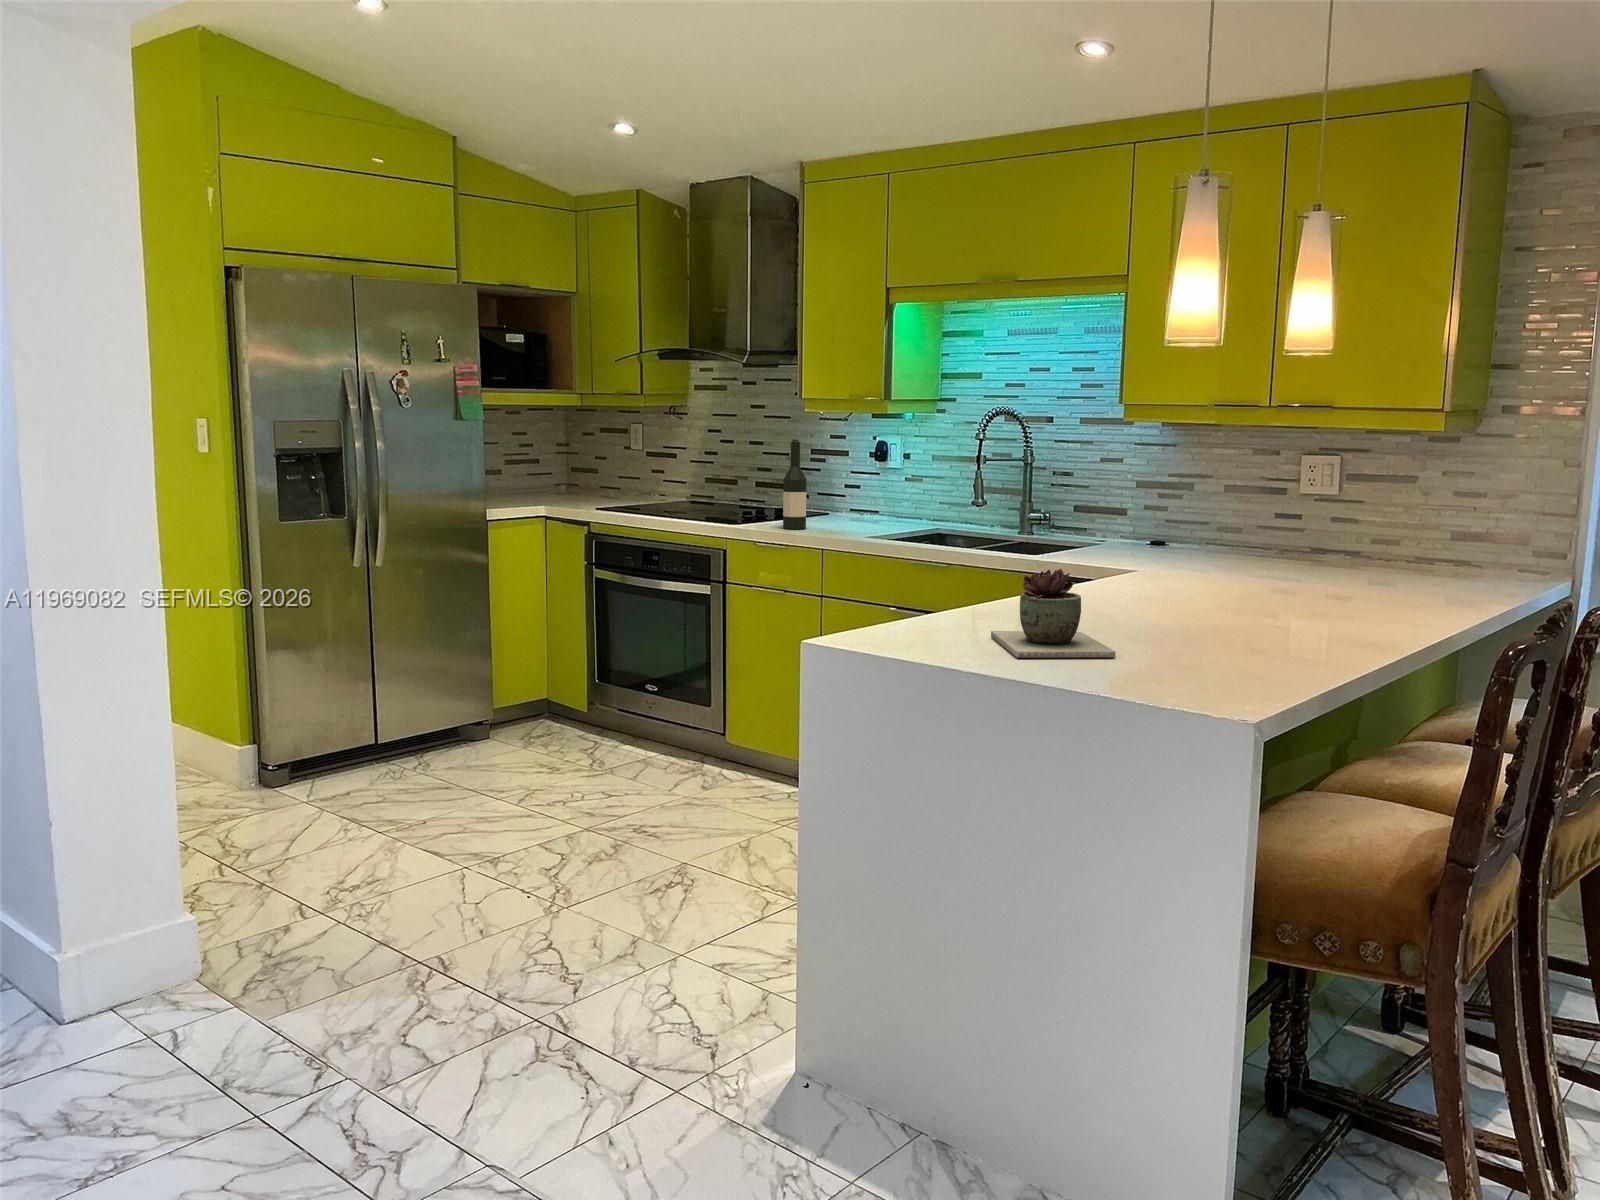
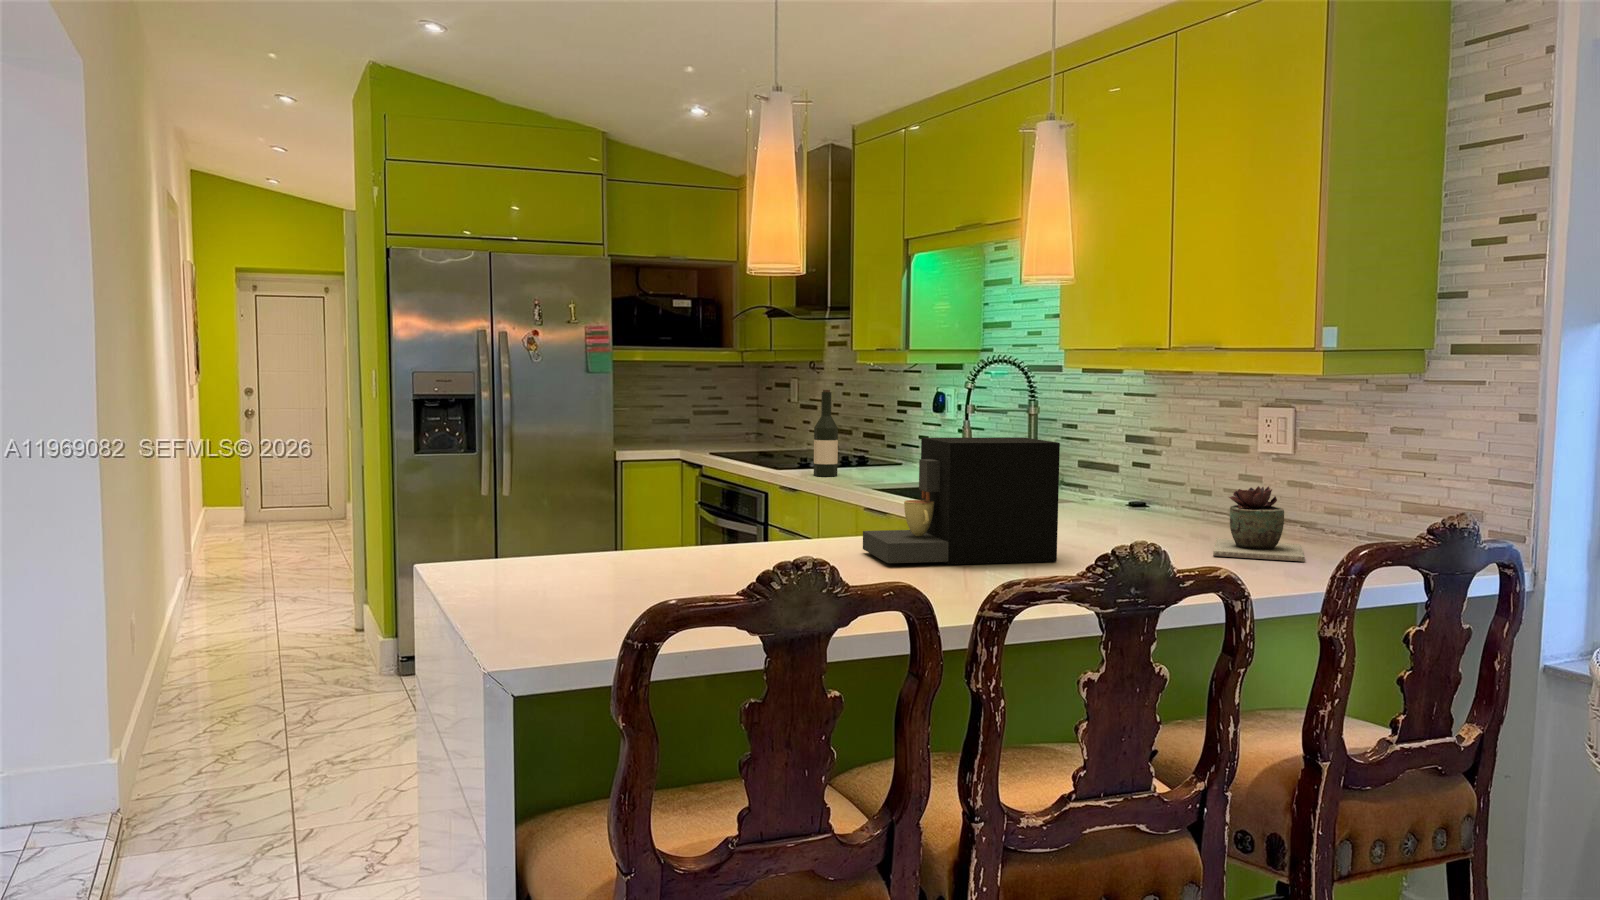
coffee maker: none [1134,488,1301,607] -> present [863,437,1060,564]
succulent plant: present [991,569,1116,658] -> present [1213,486,1304,561]

